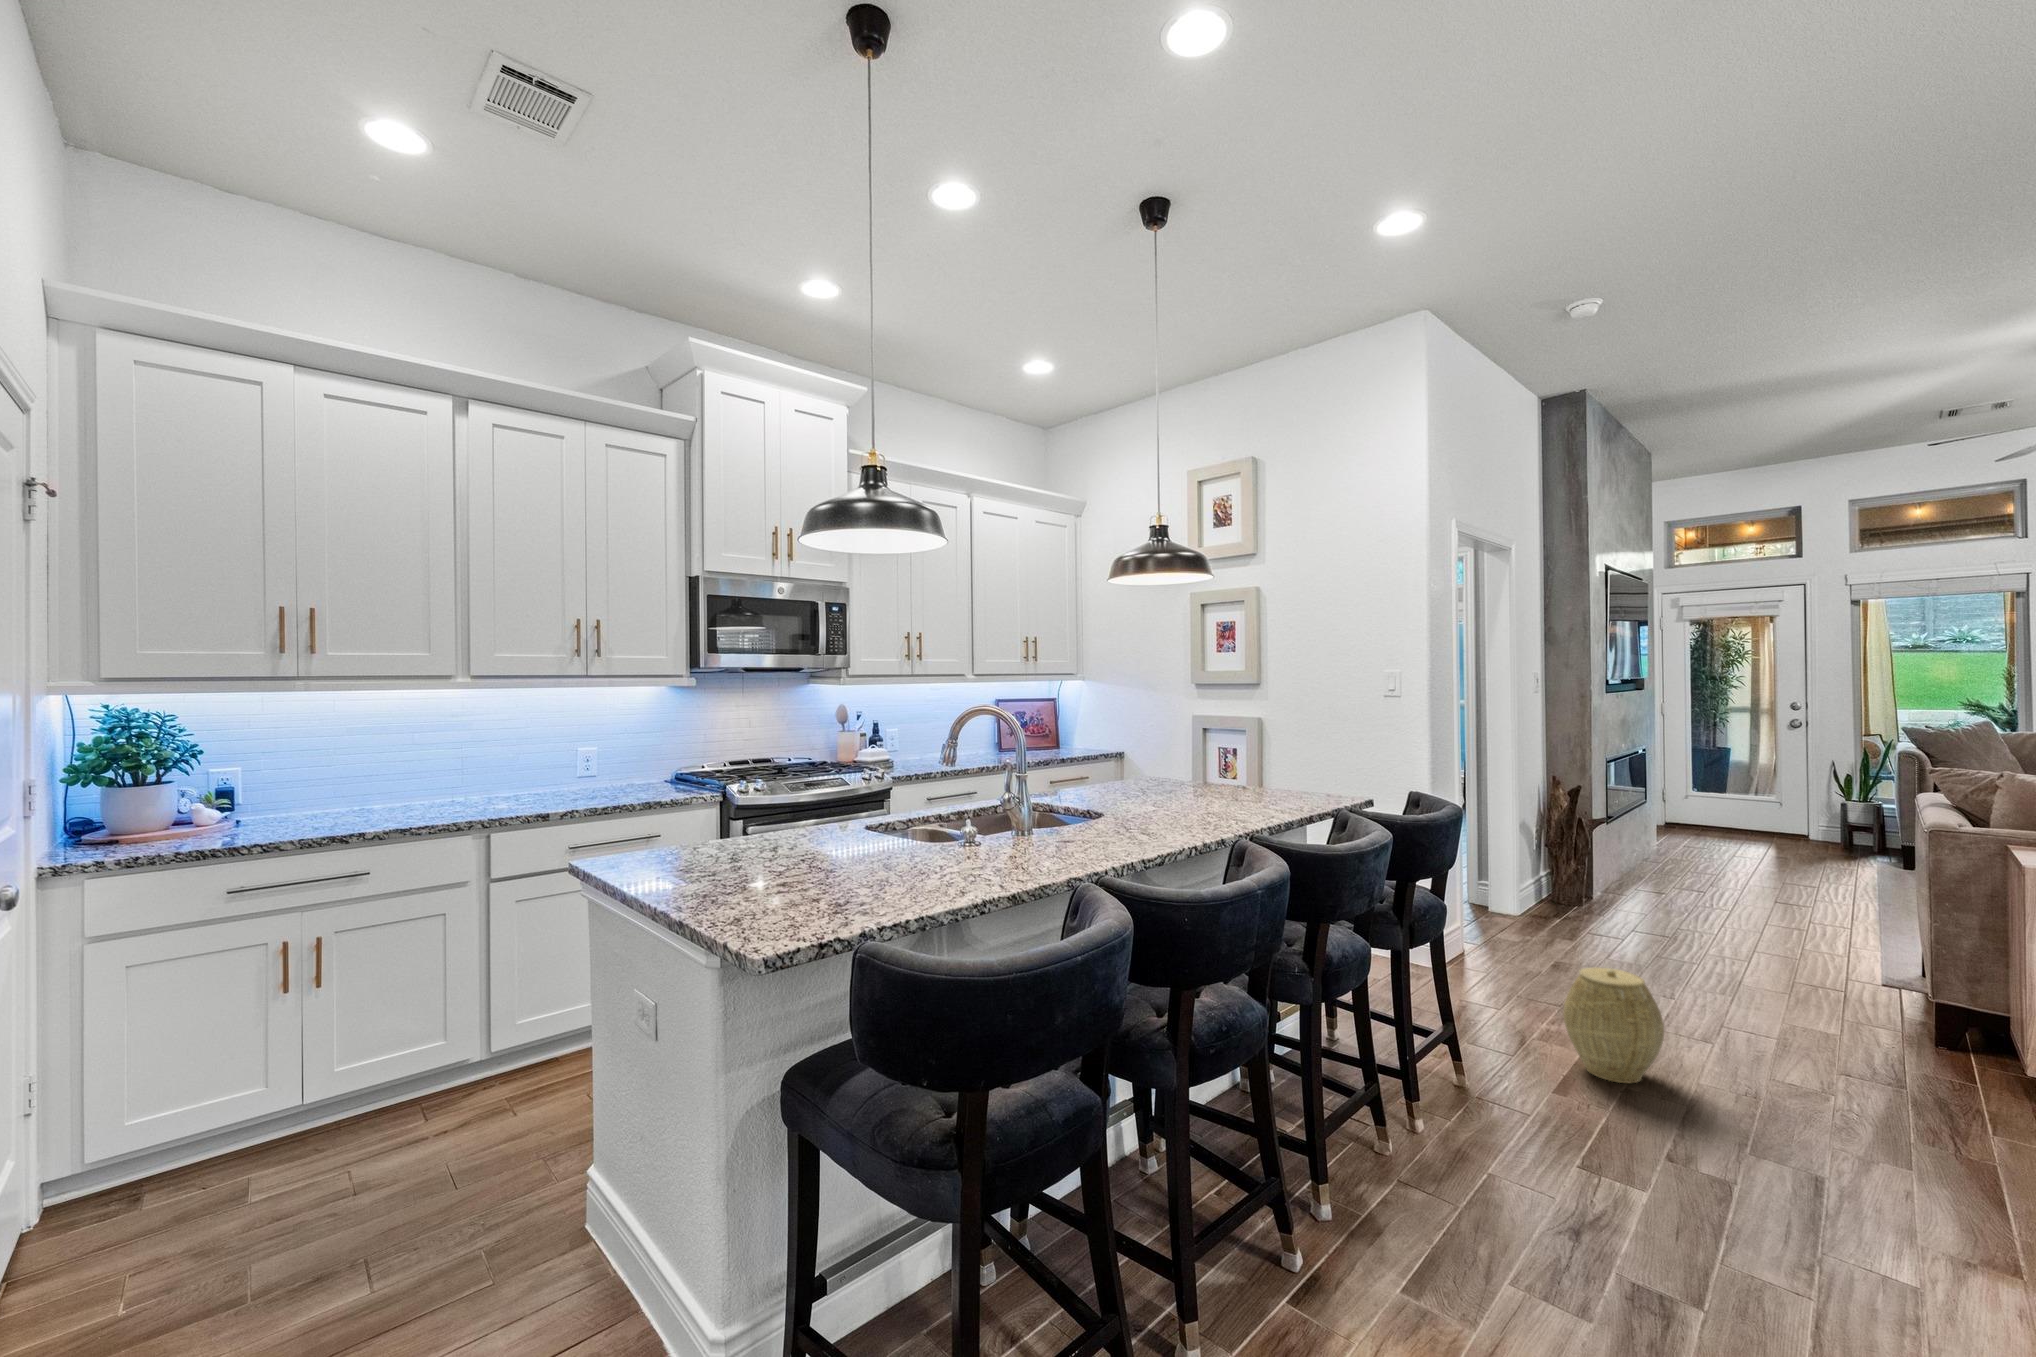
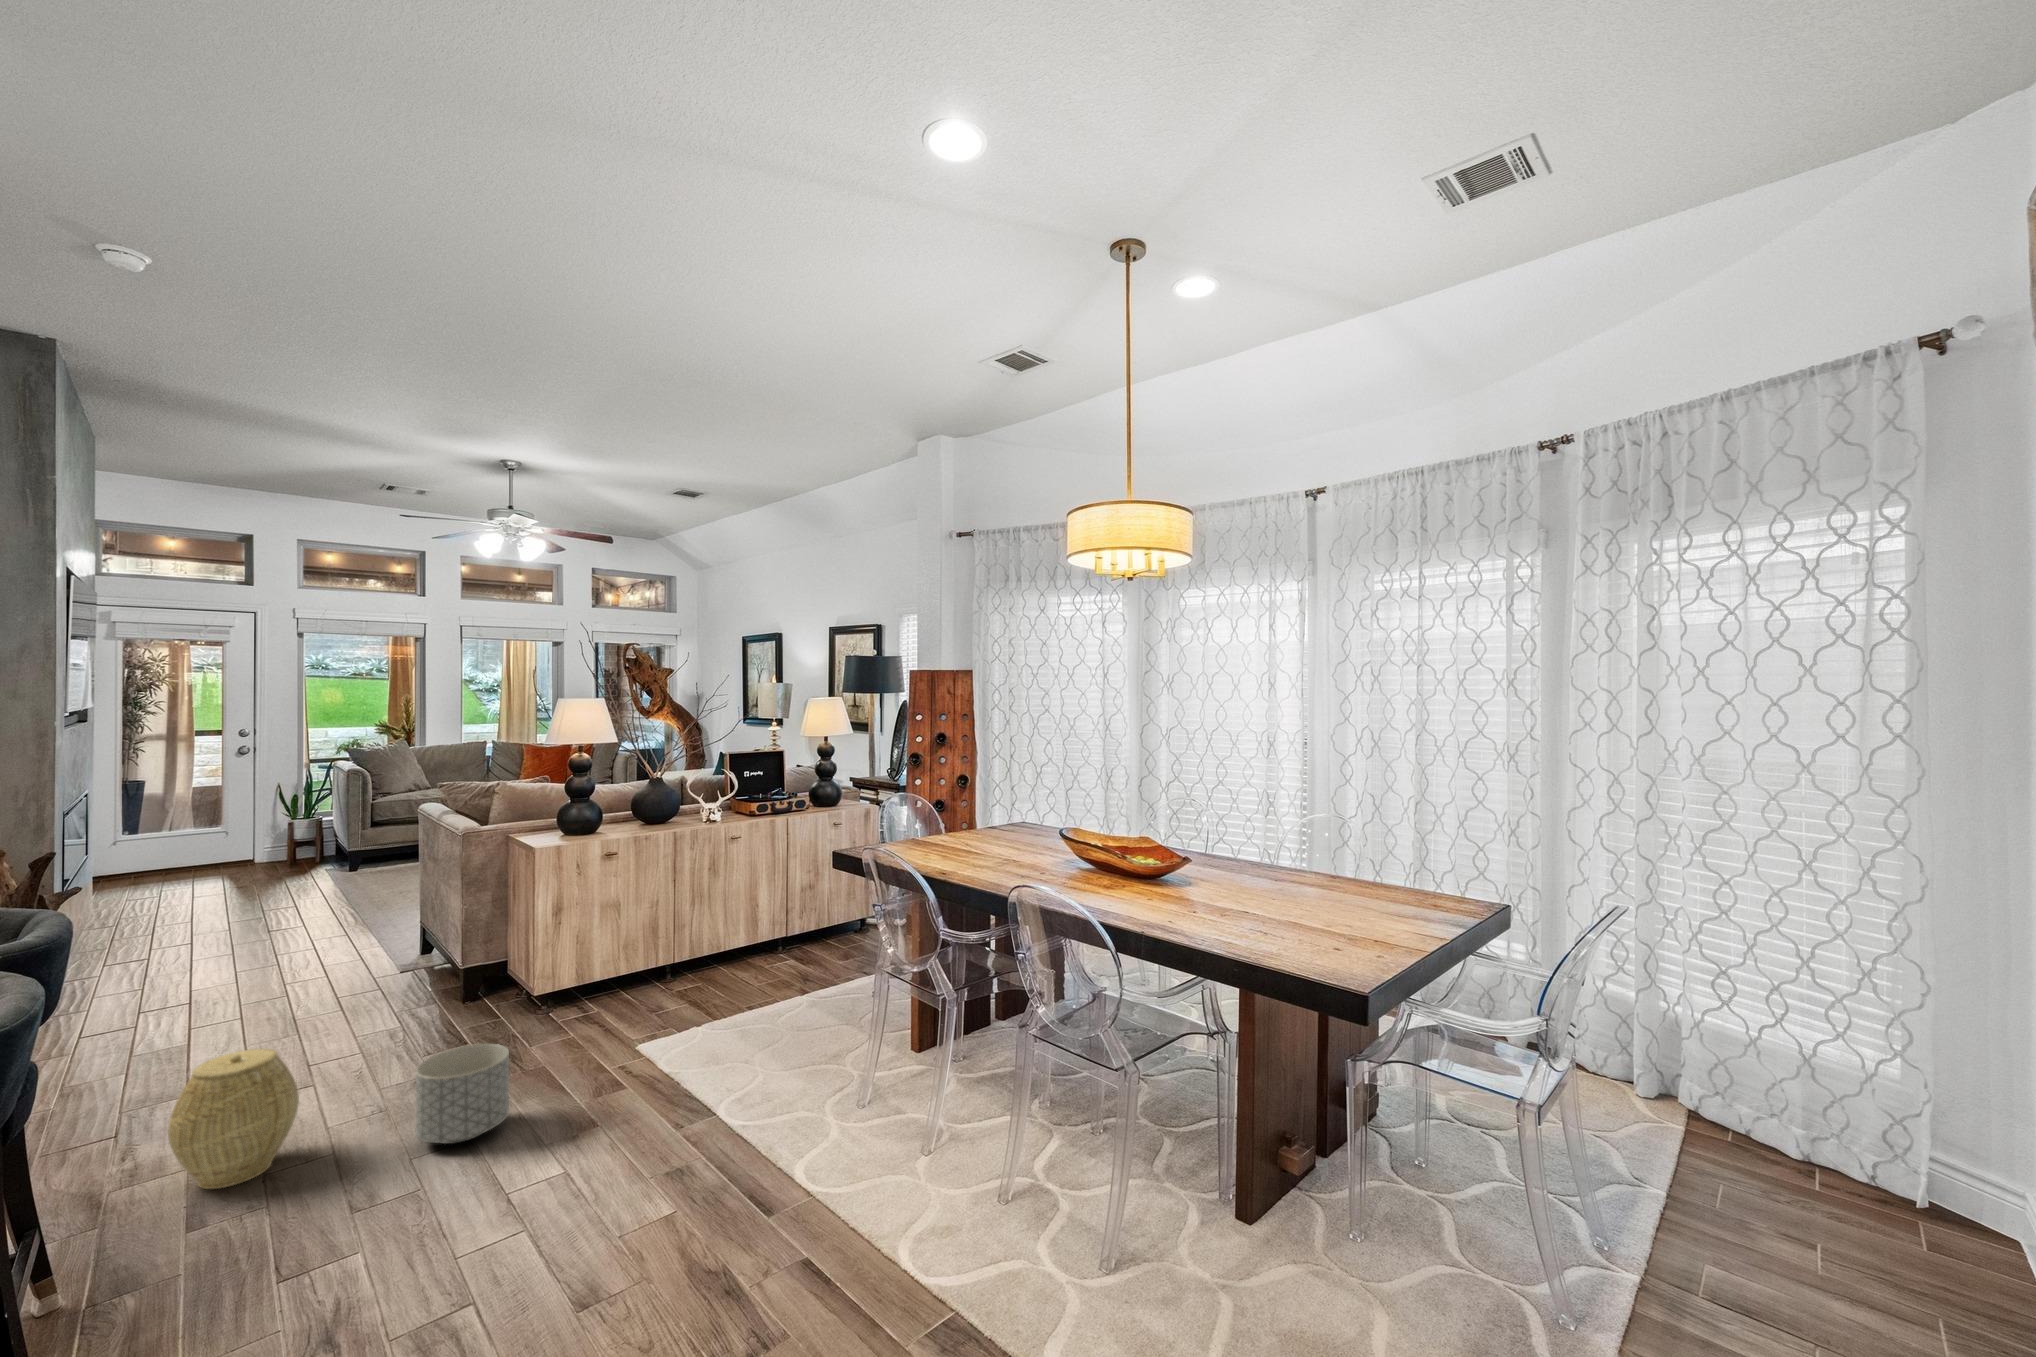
planter: none [1763,1054,1886,1169] -> present [416,1044,509,1144]

